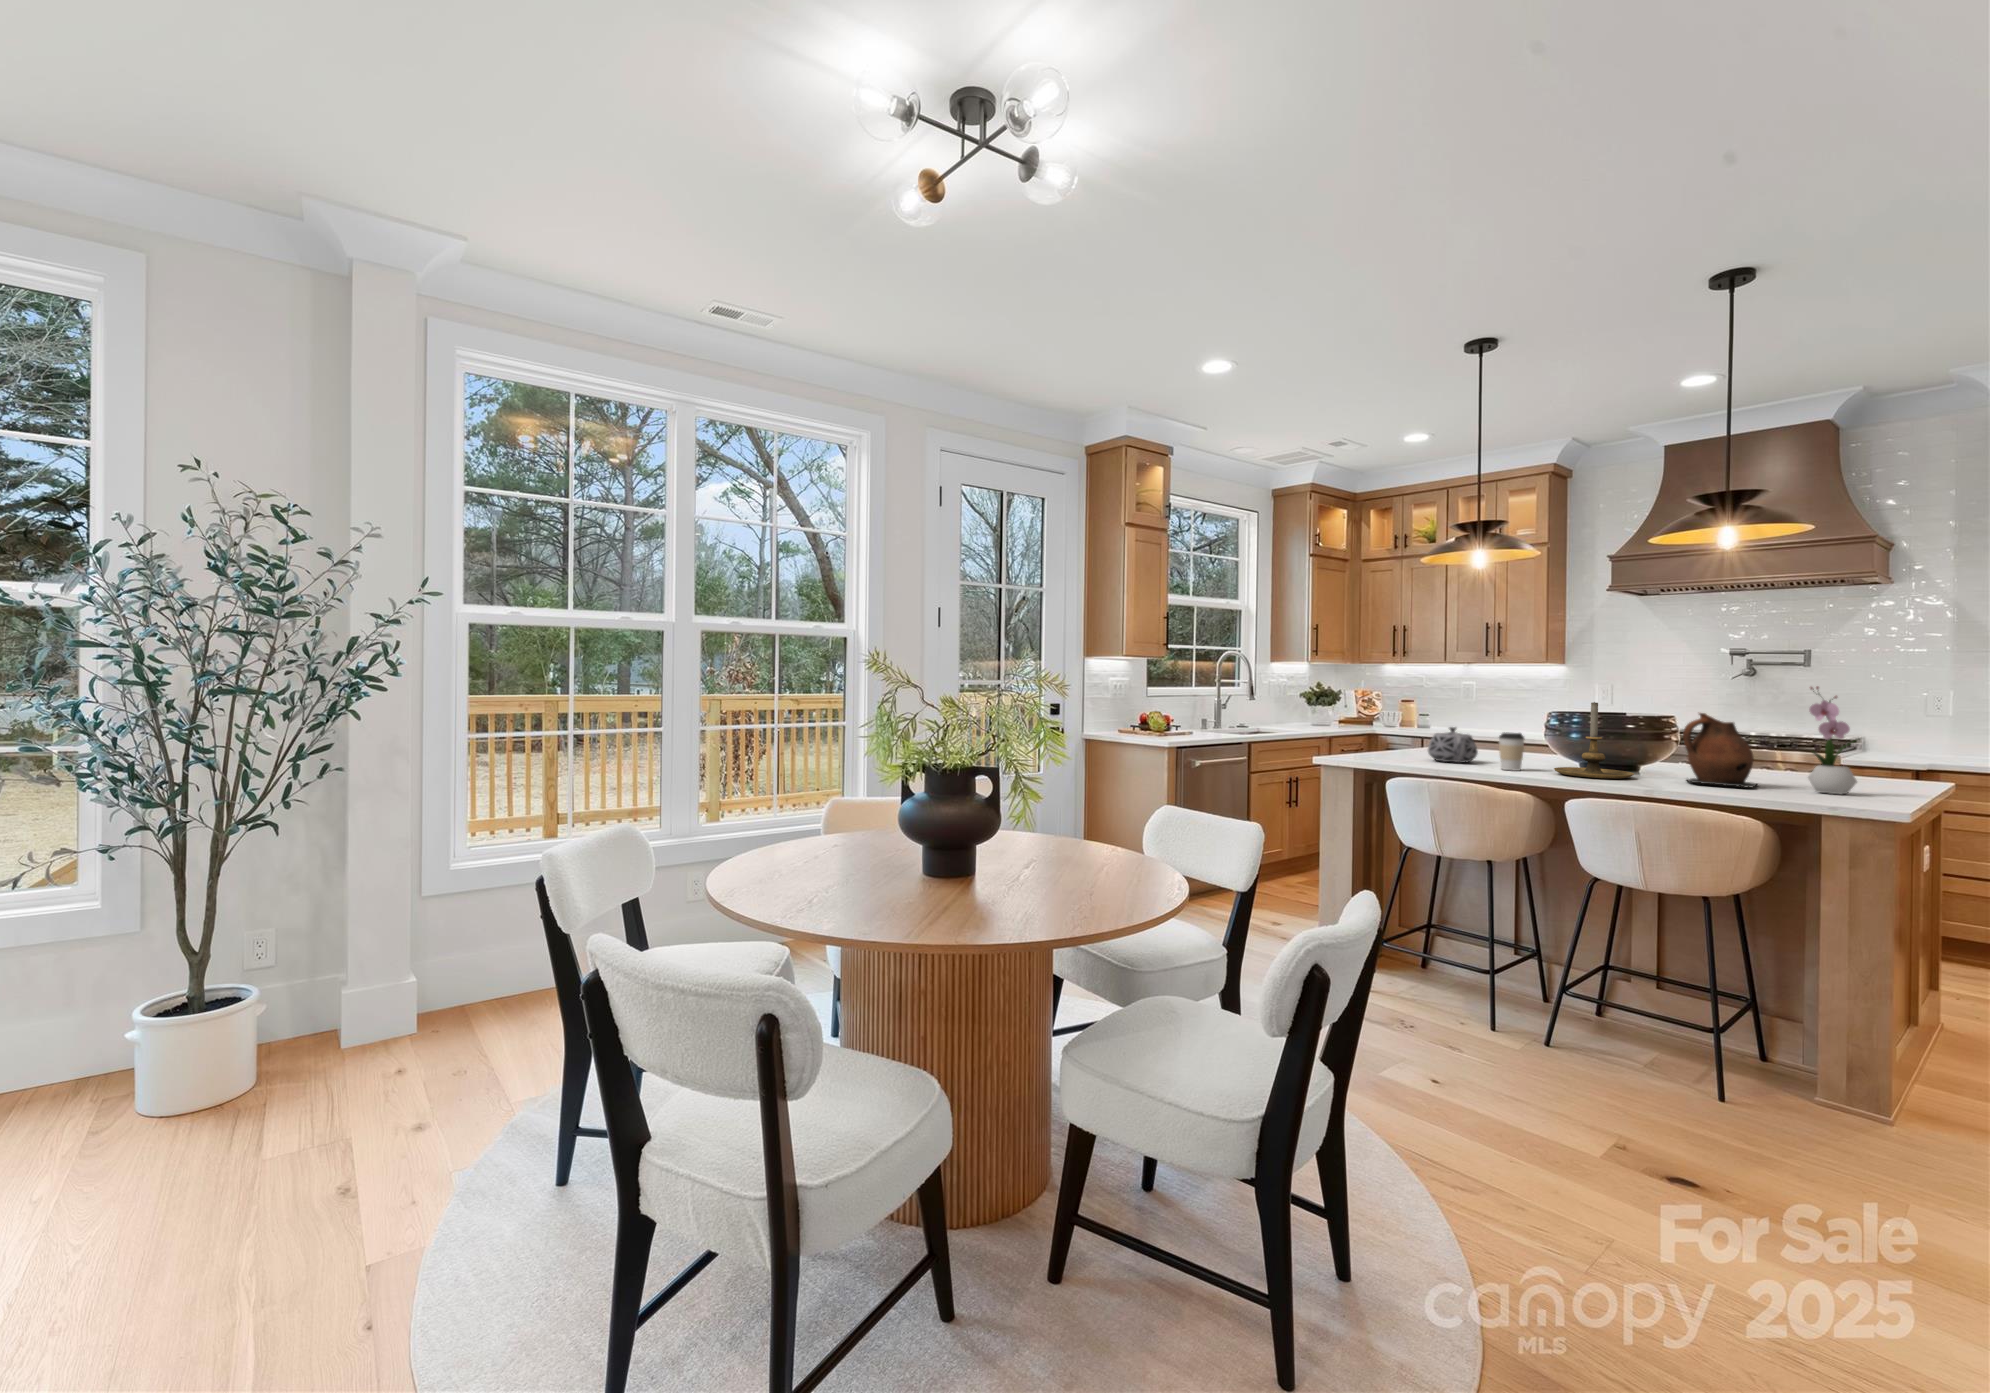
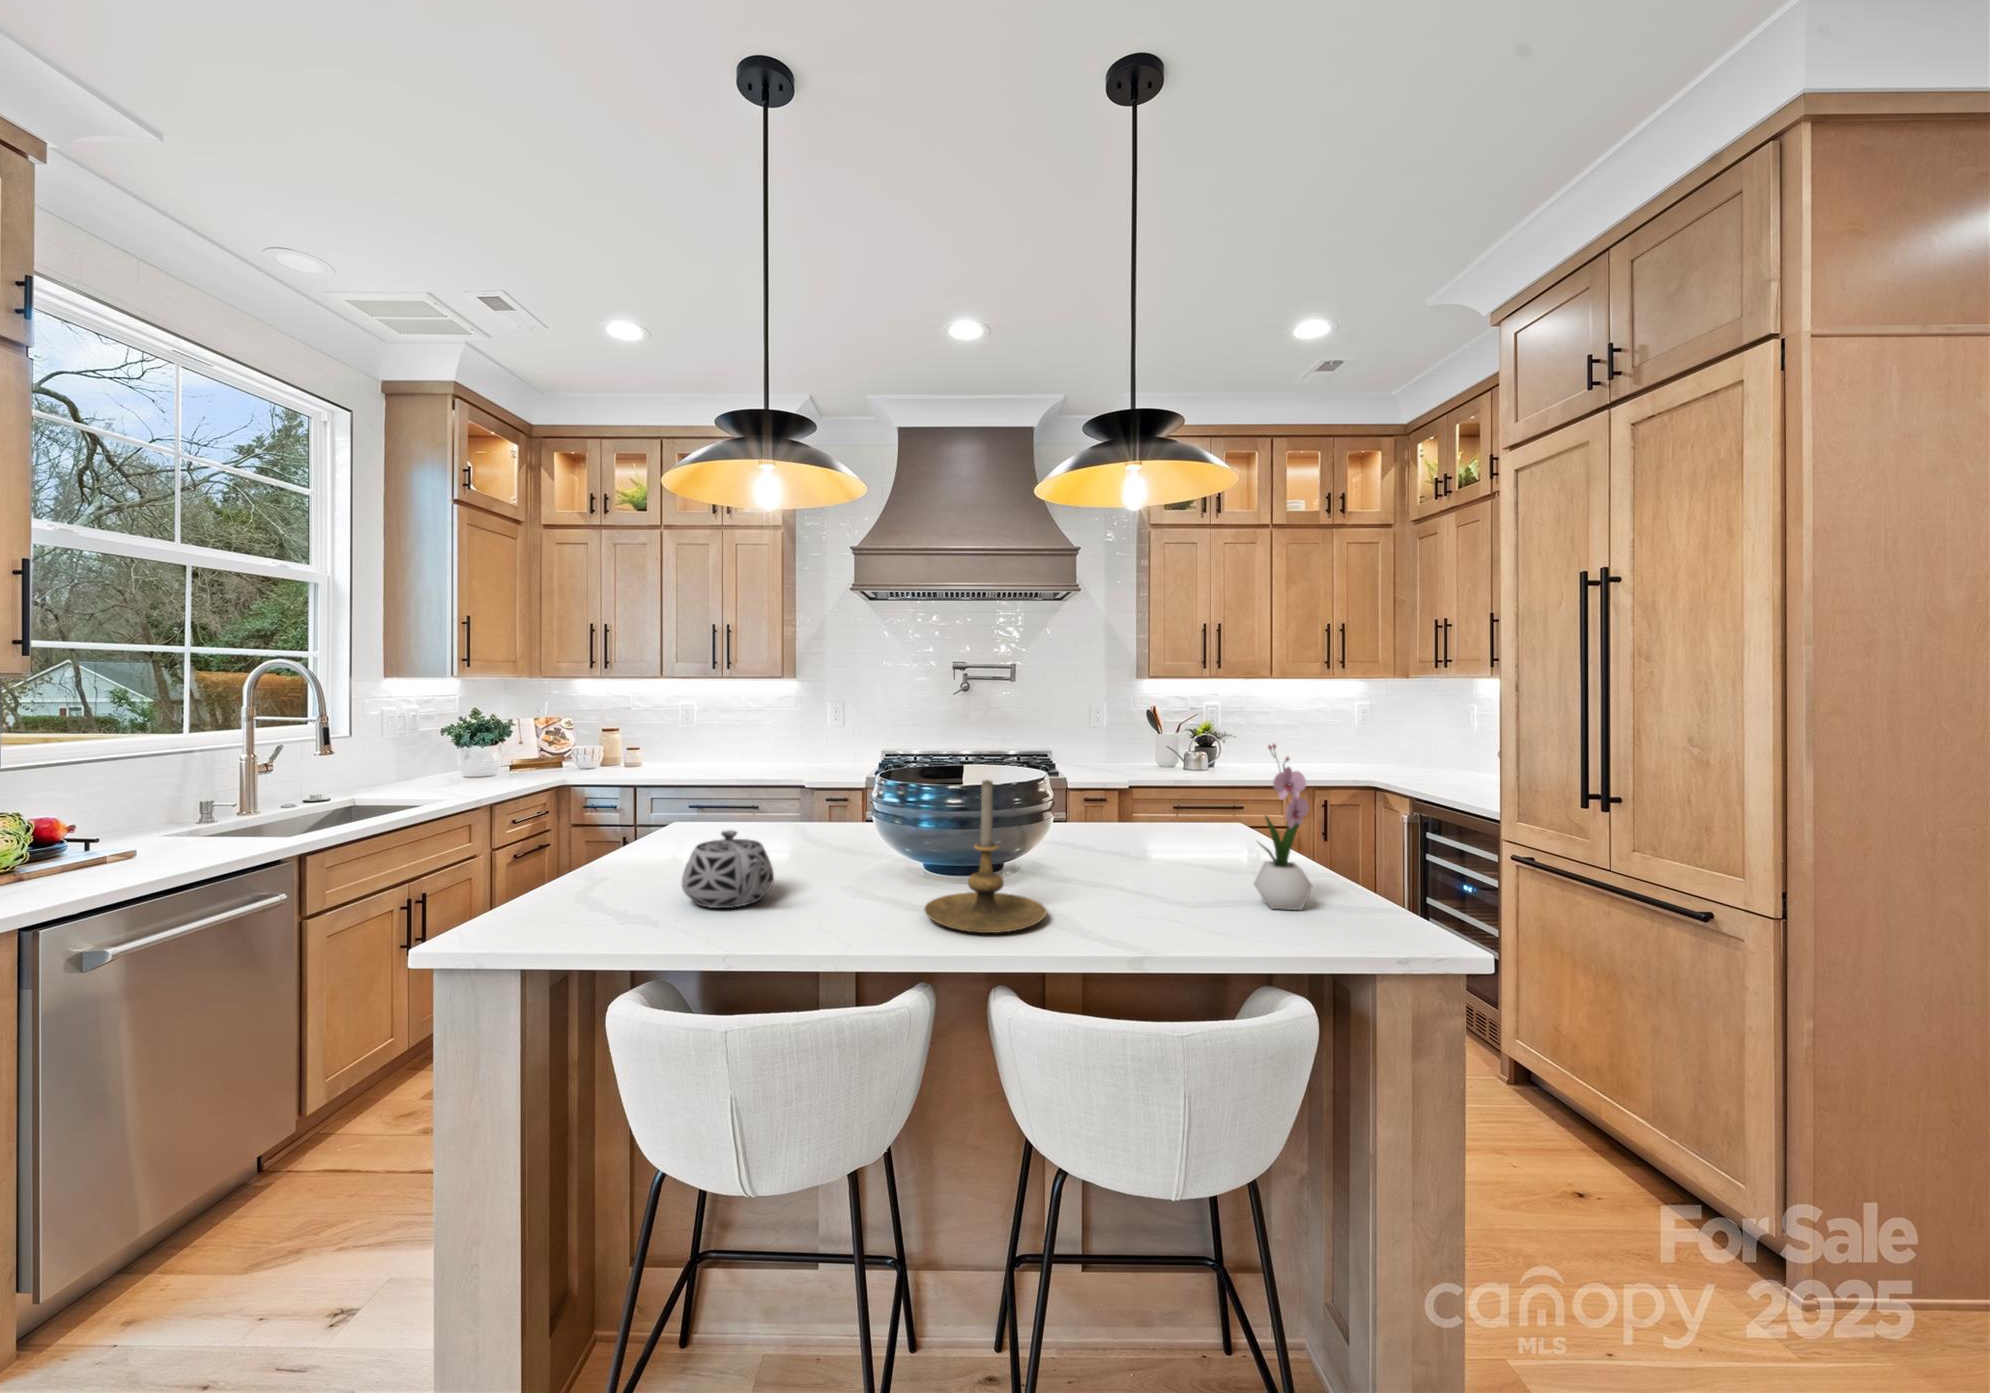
ceramic pitcher: present [1683,713,1758,788] -> none [1102,791,1213,921]
coffee cup: present [1499,732,1525,771] -> none [828,845,874,928]

